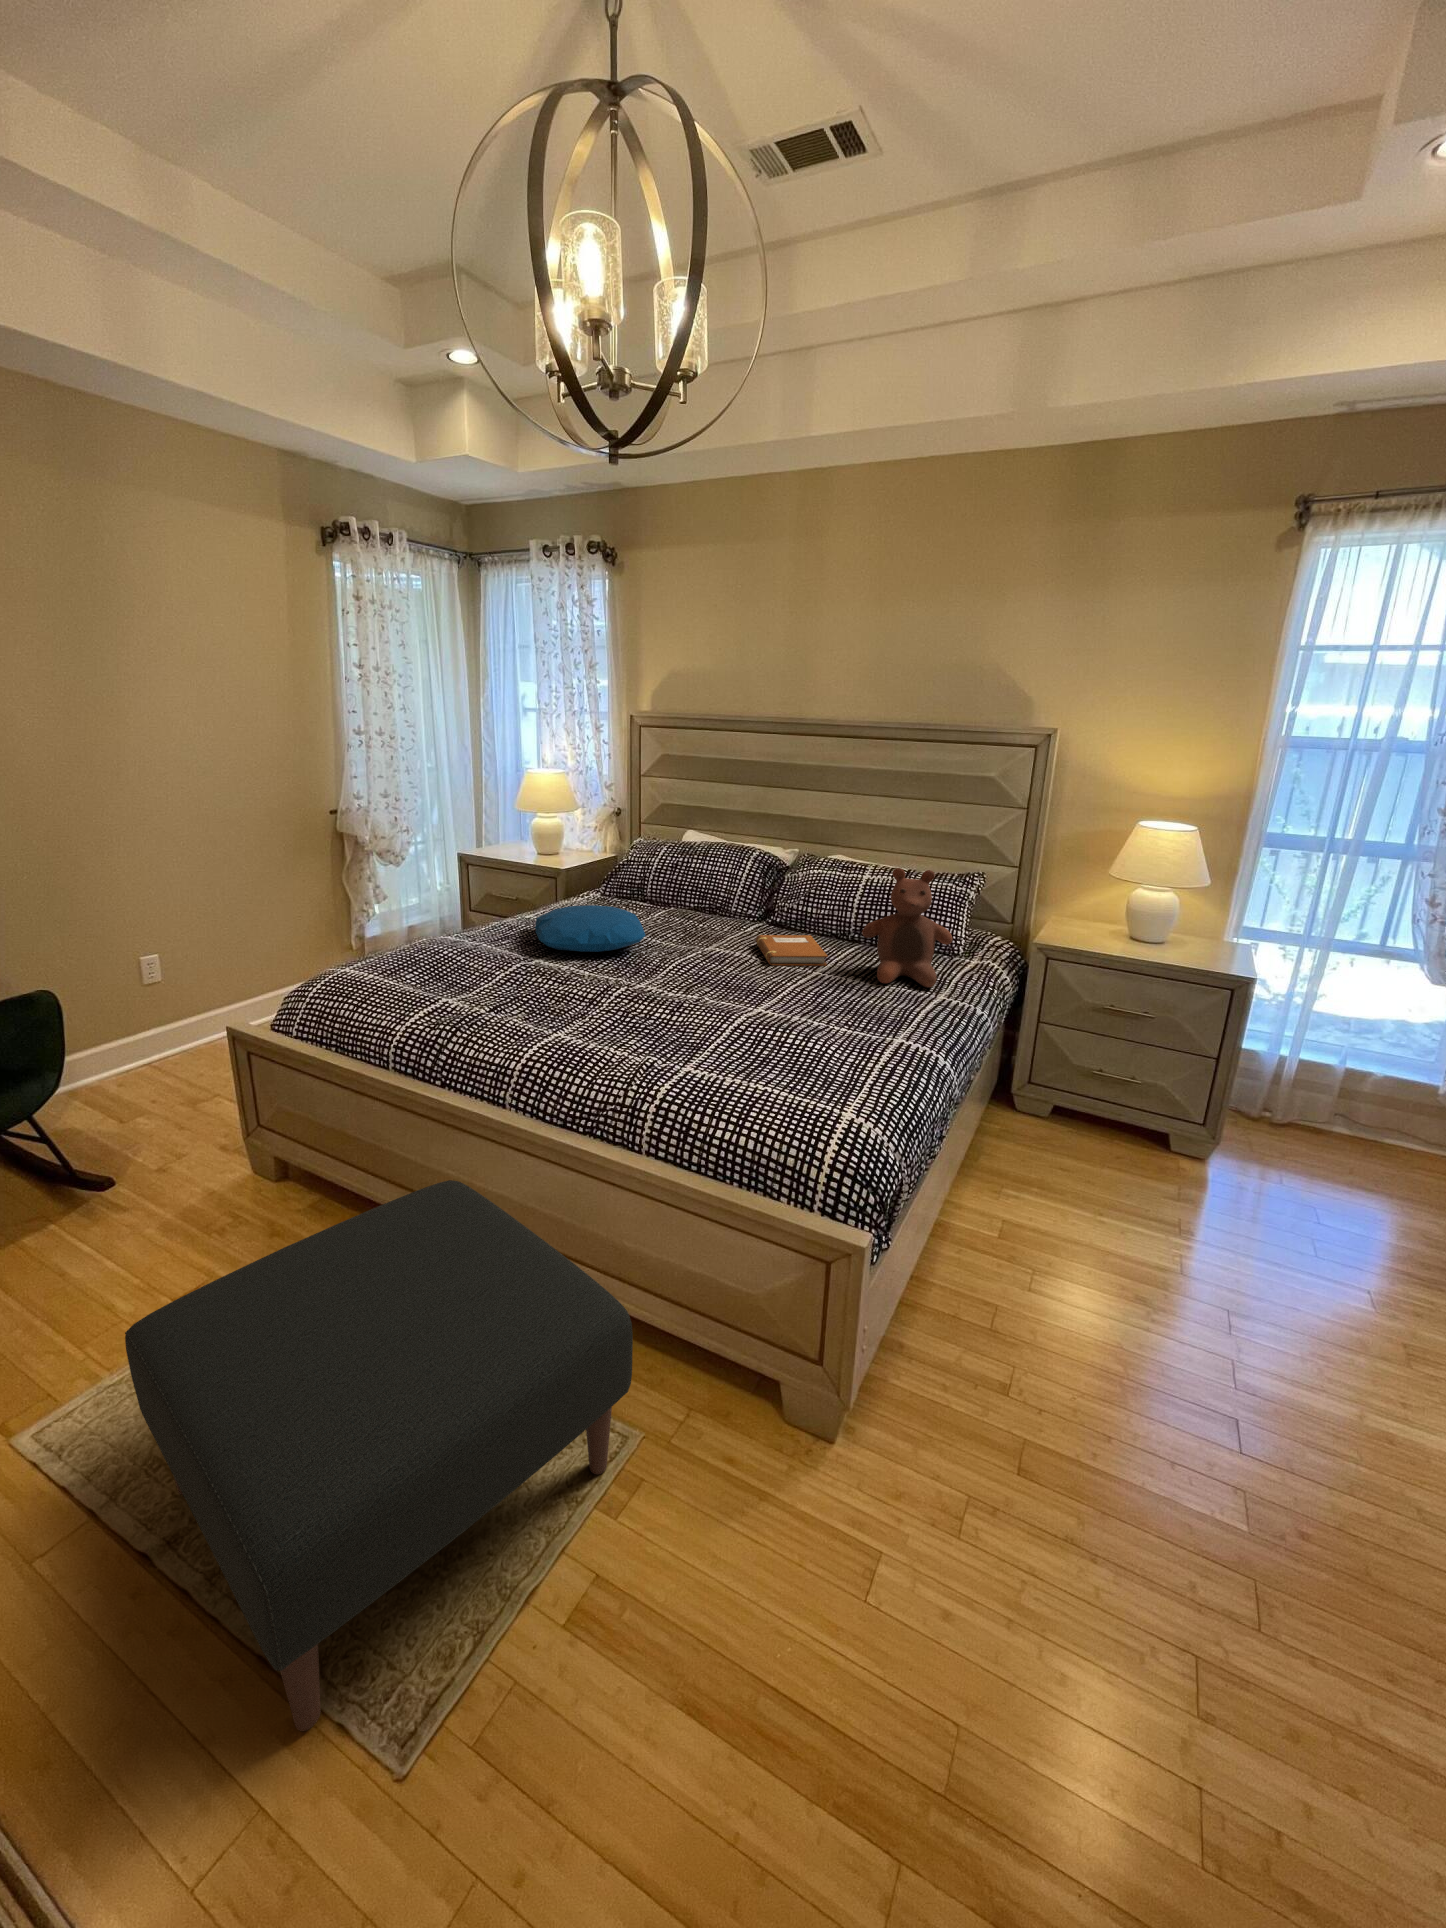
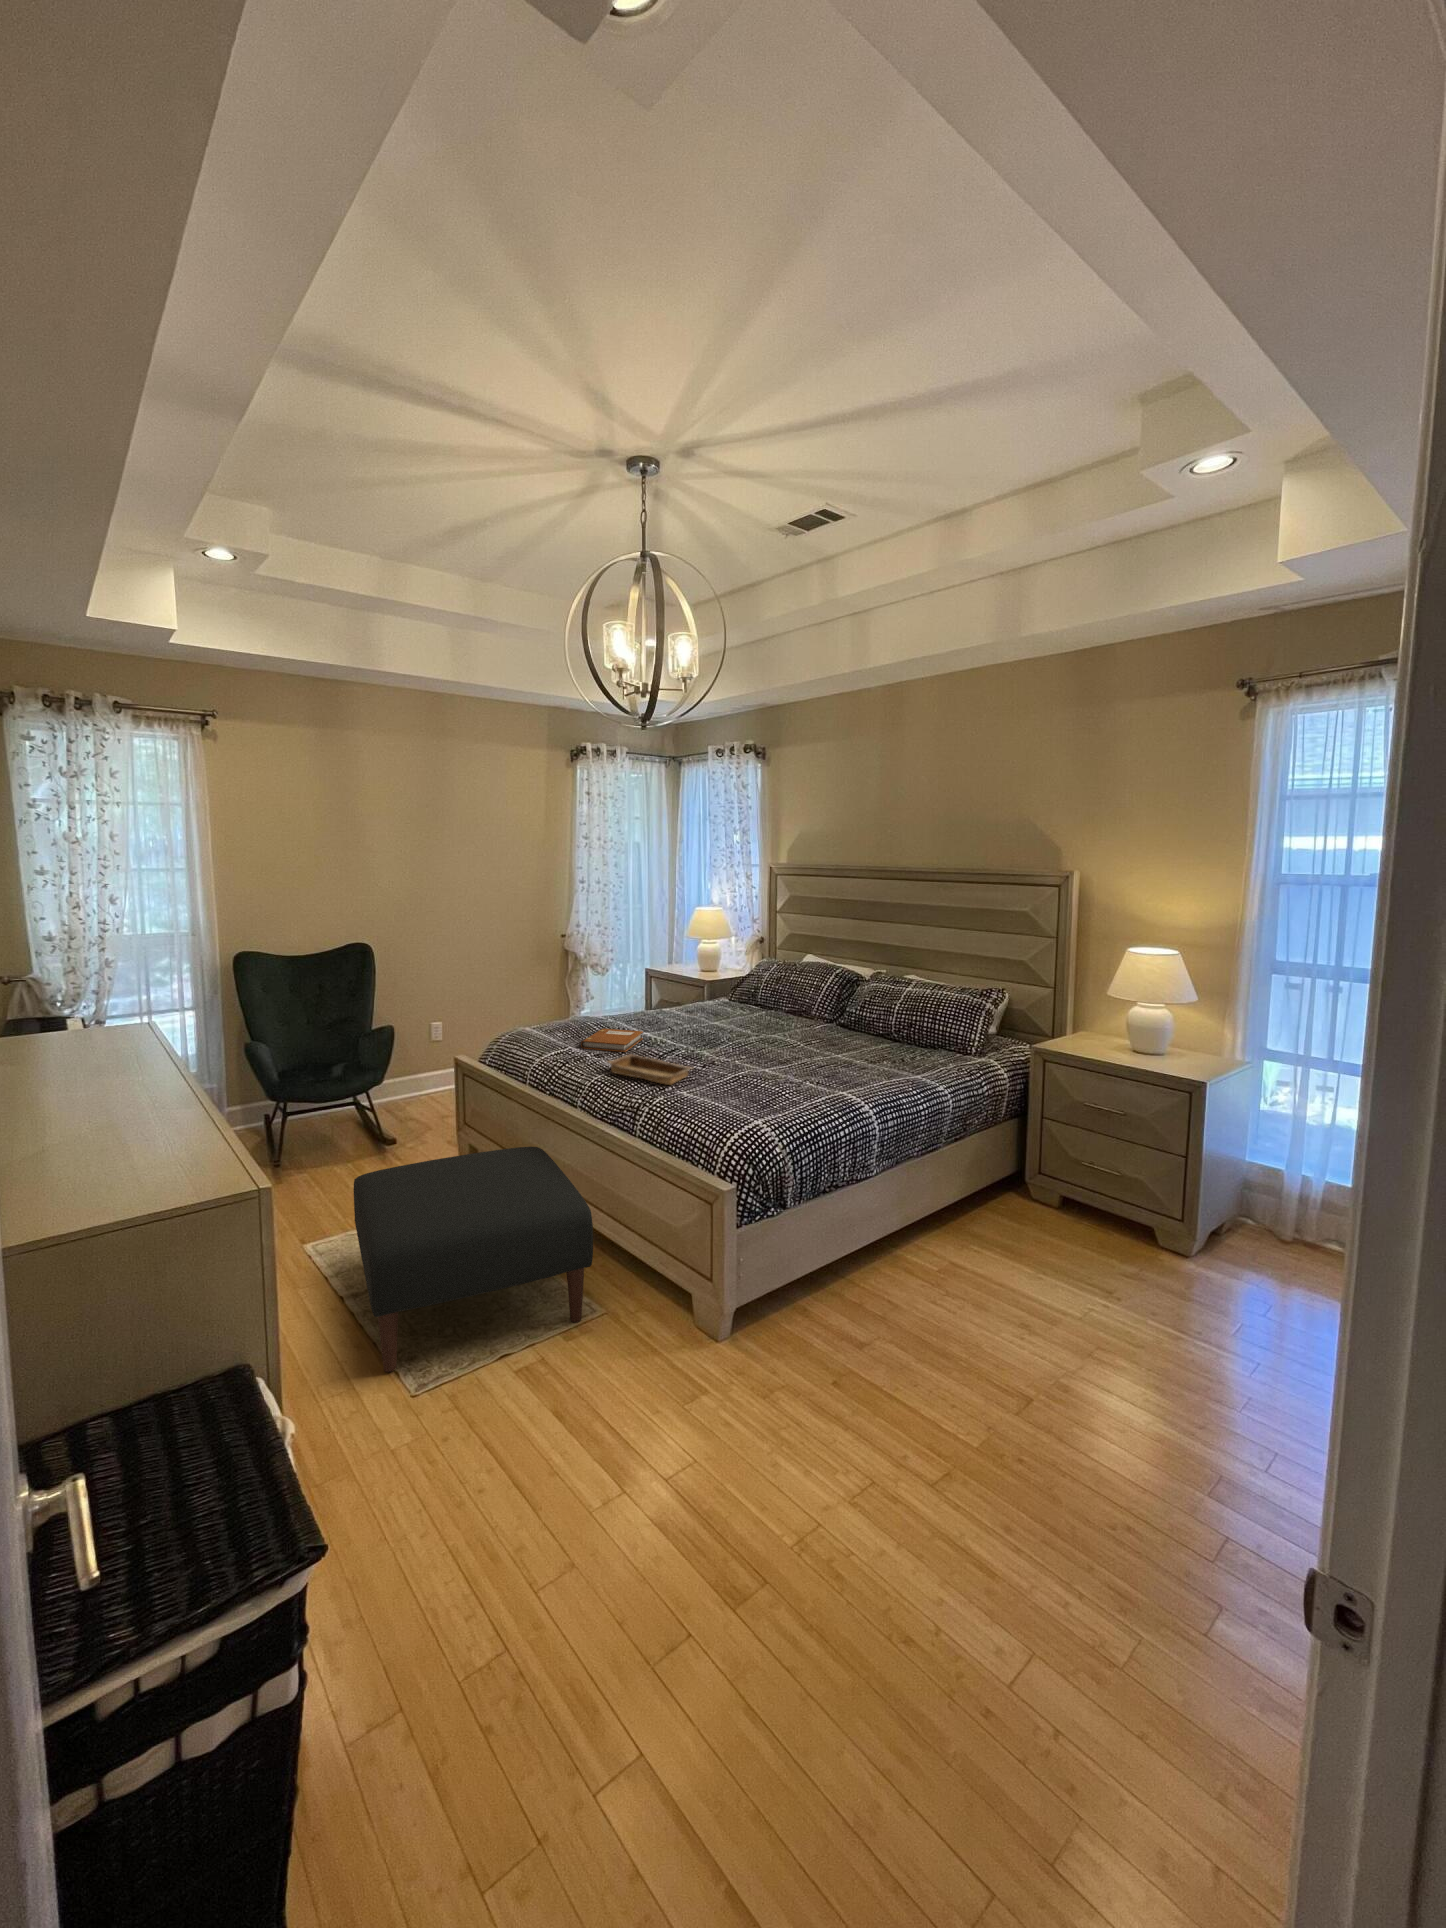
stuffed bear: present [862,868,953,987] -> none [879,978,948,1072]
pillow: present [535,905,645,952] -> none [648,1003,729,1032]
notebook: present [756,935,828,966] -> present [581,1029,643,1052]
tray: none [543,1006,679,1057] -> present [609,1054,692,1085]

